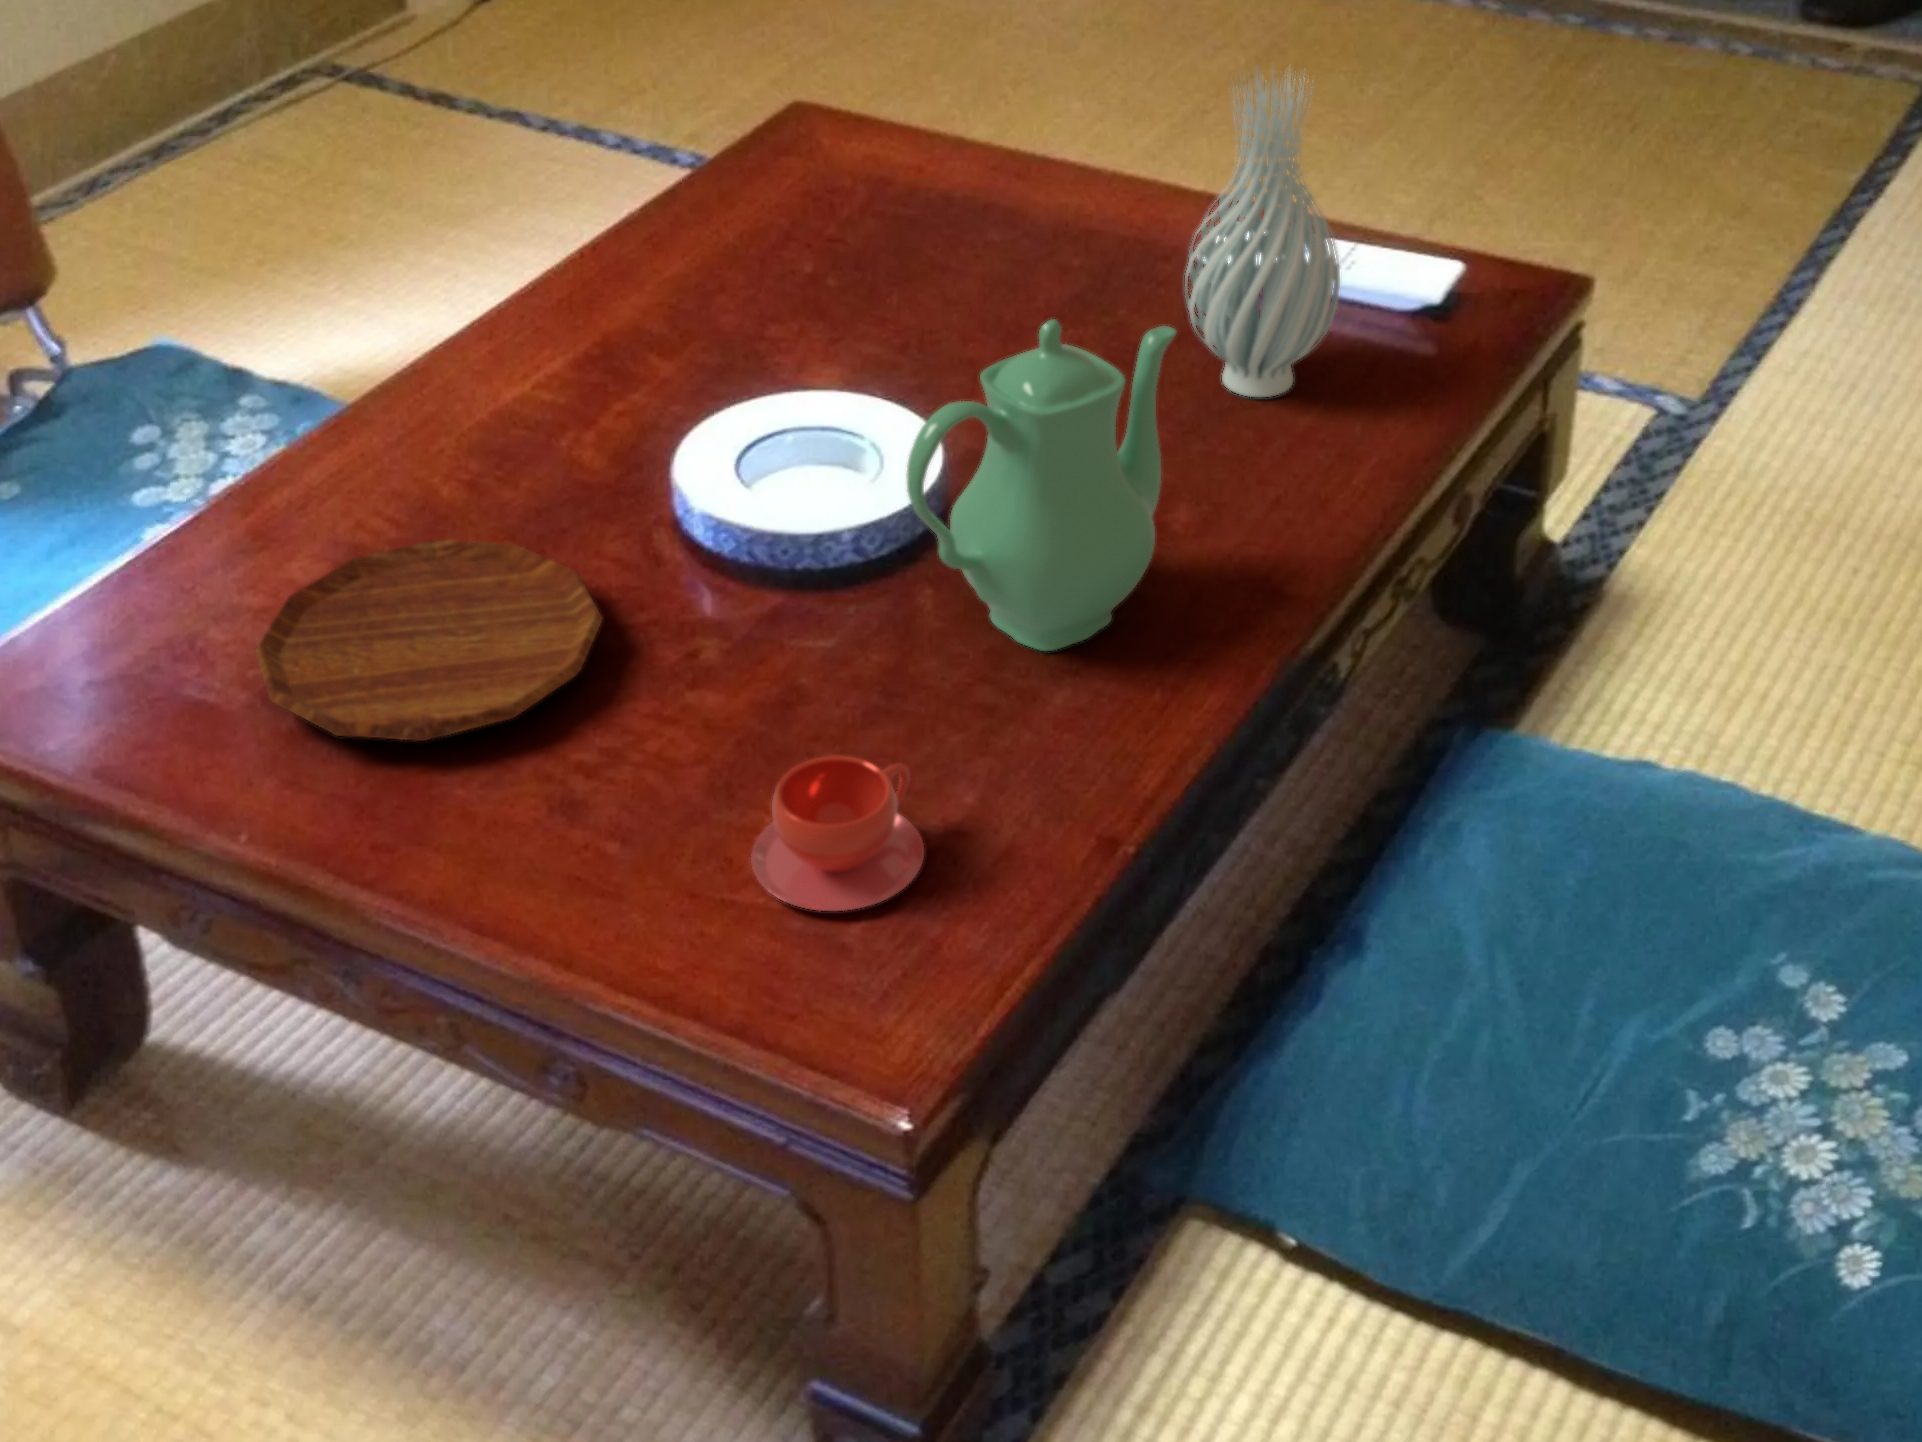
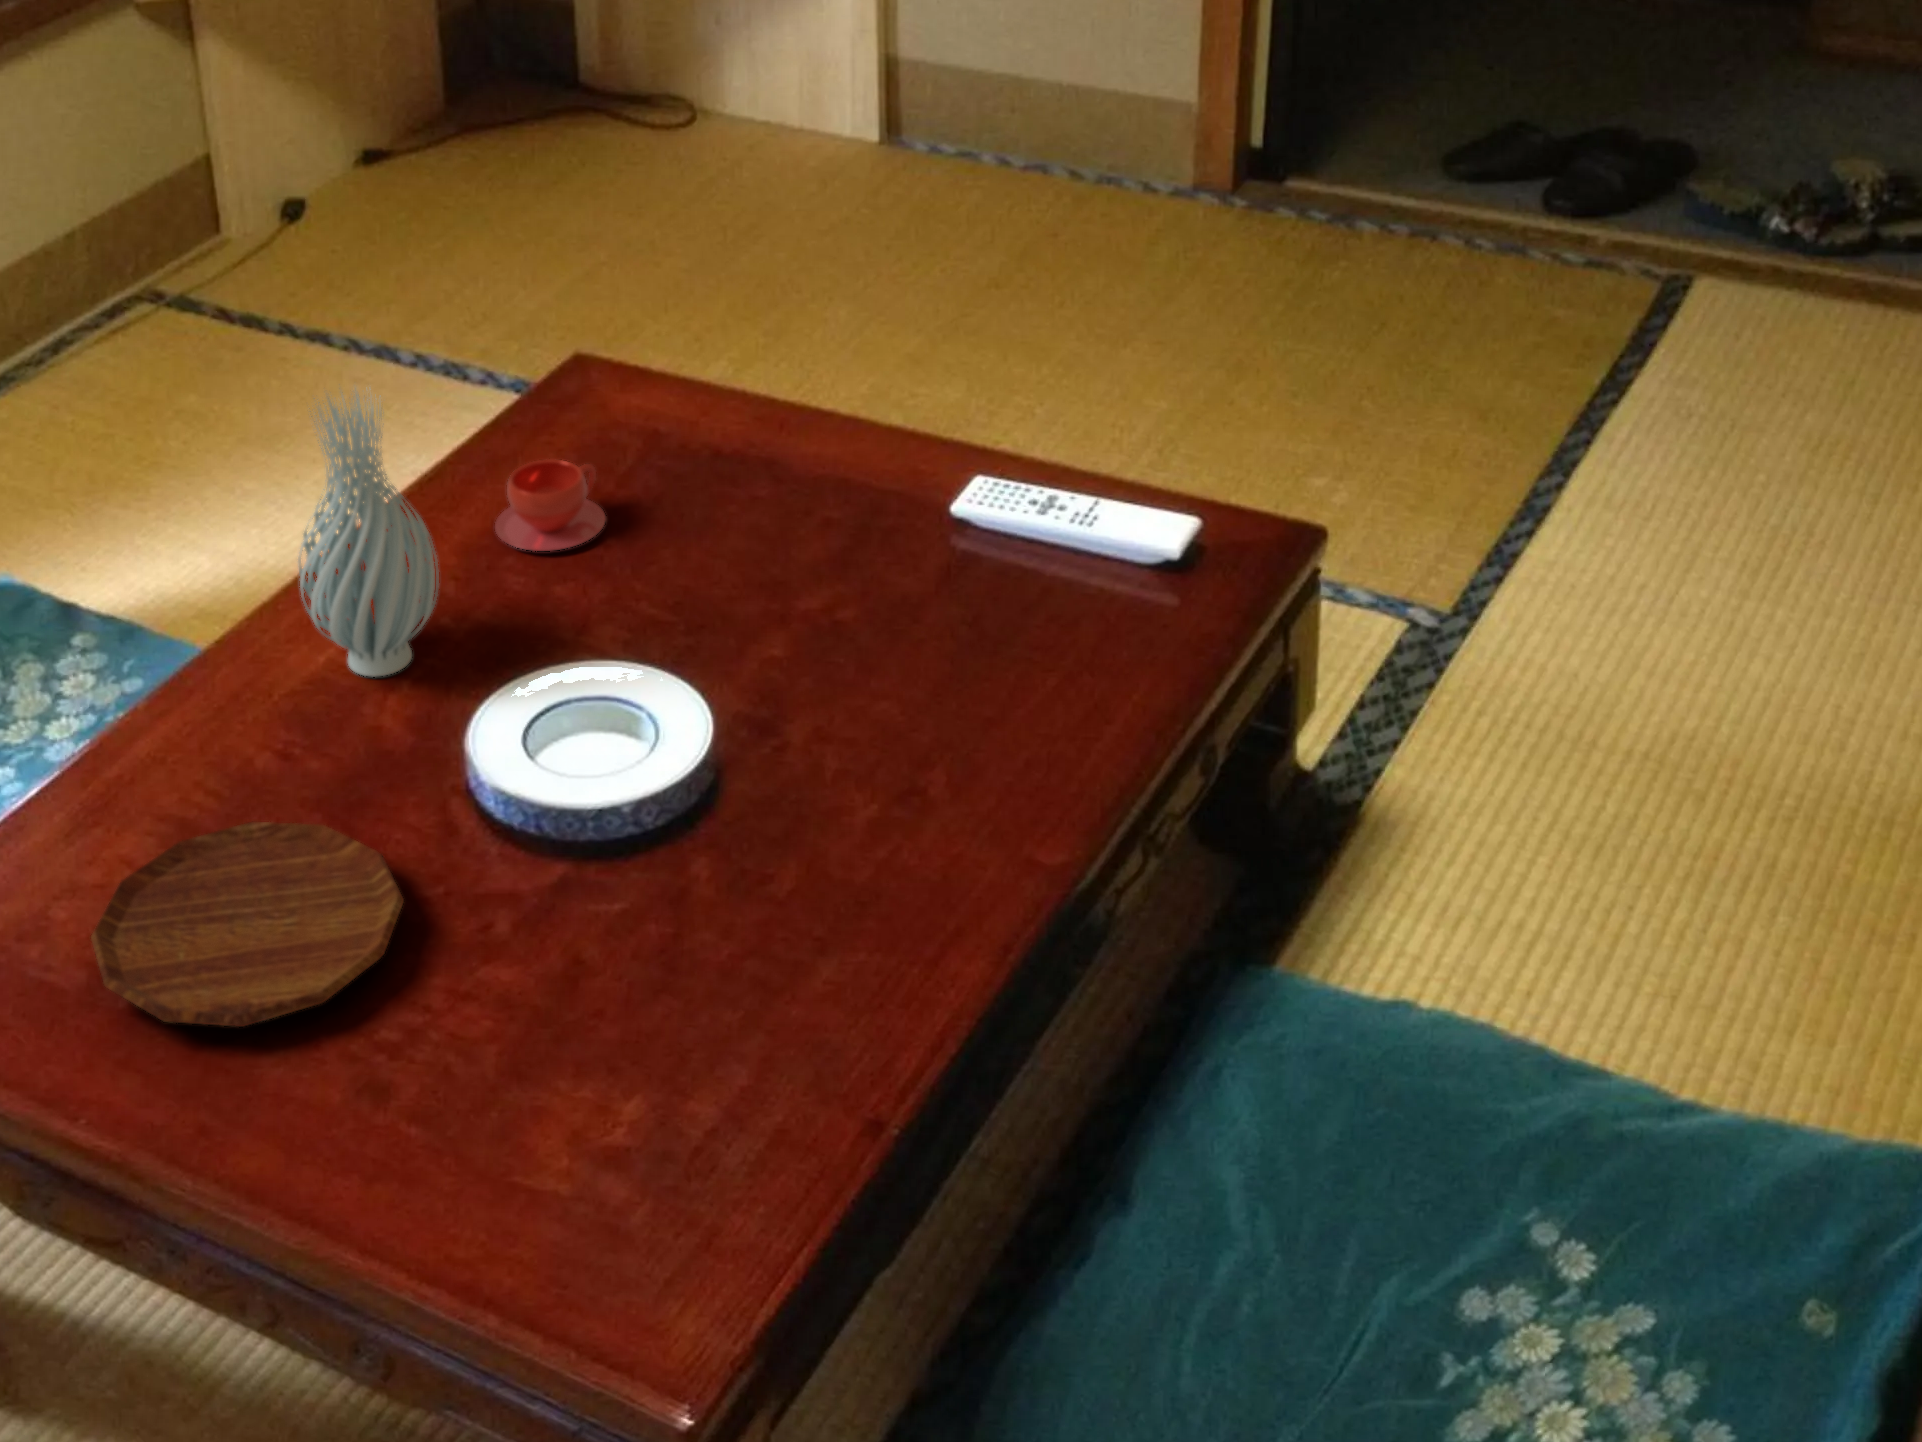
vase: present [1185,69,1340,397] -> present [299,388,439,676]
teapot: present [906,319,1176,651] -> none [677,622,923,926]
teacup: present [751,756,924,911] -> present [495,459,605,551]

